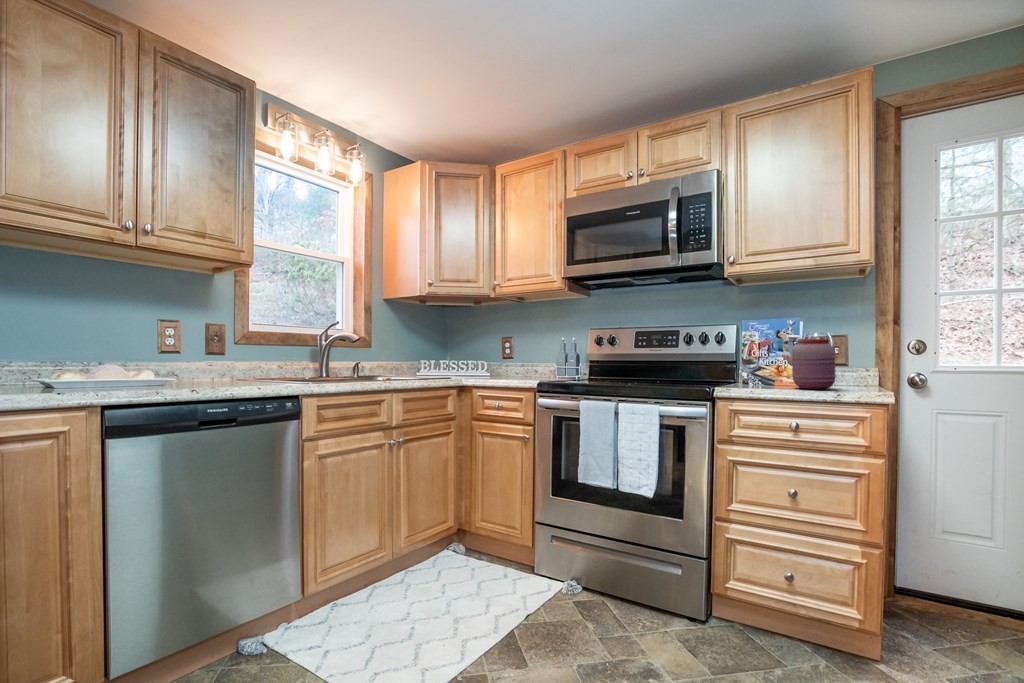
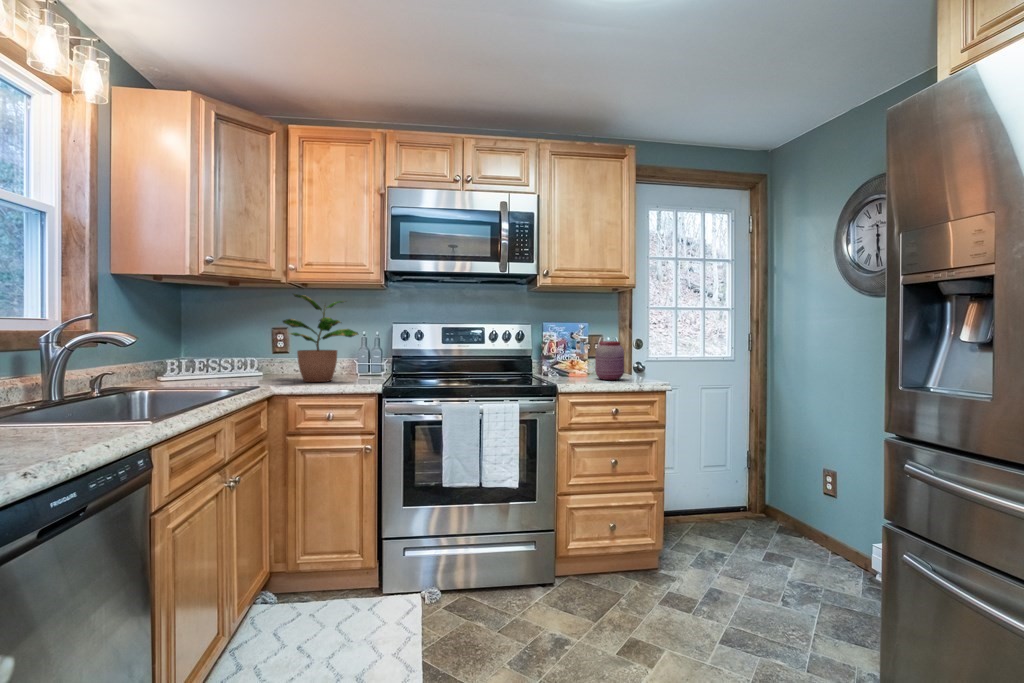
potted plant: none [474,304,529,377] -> present [283,294,358,382]

